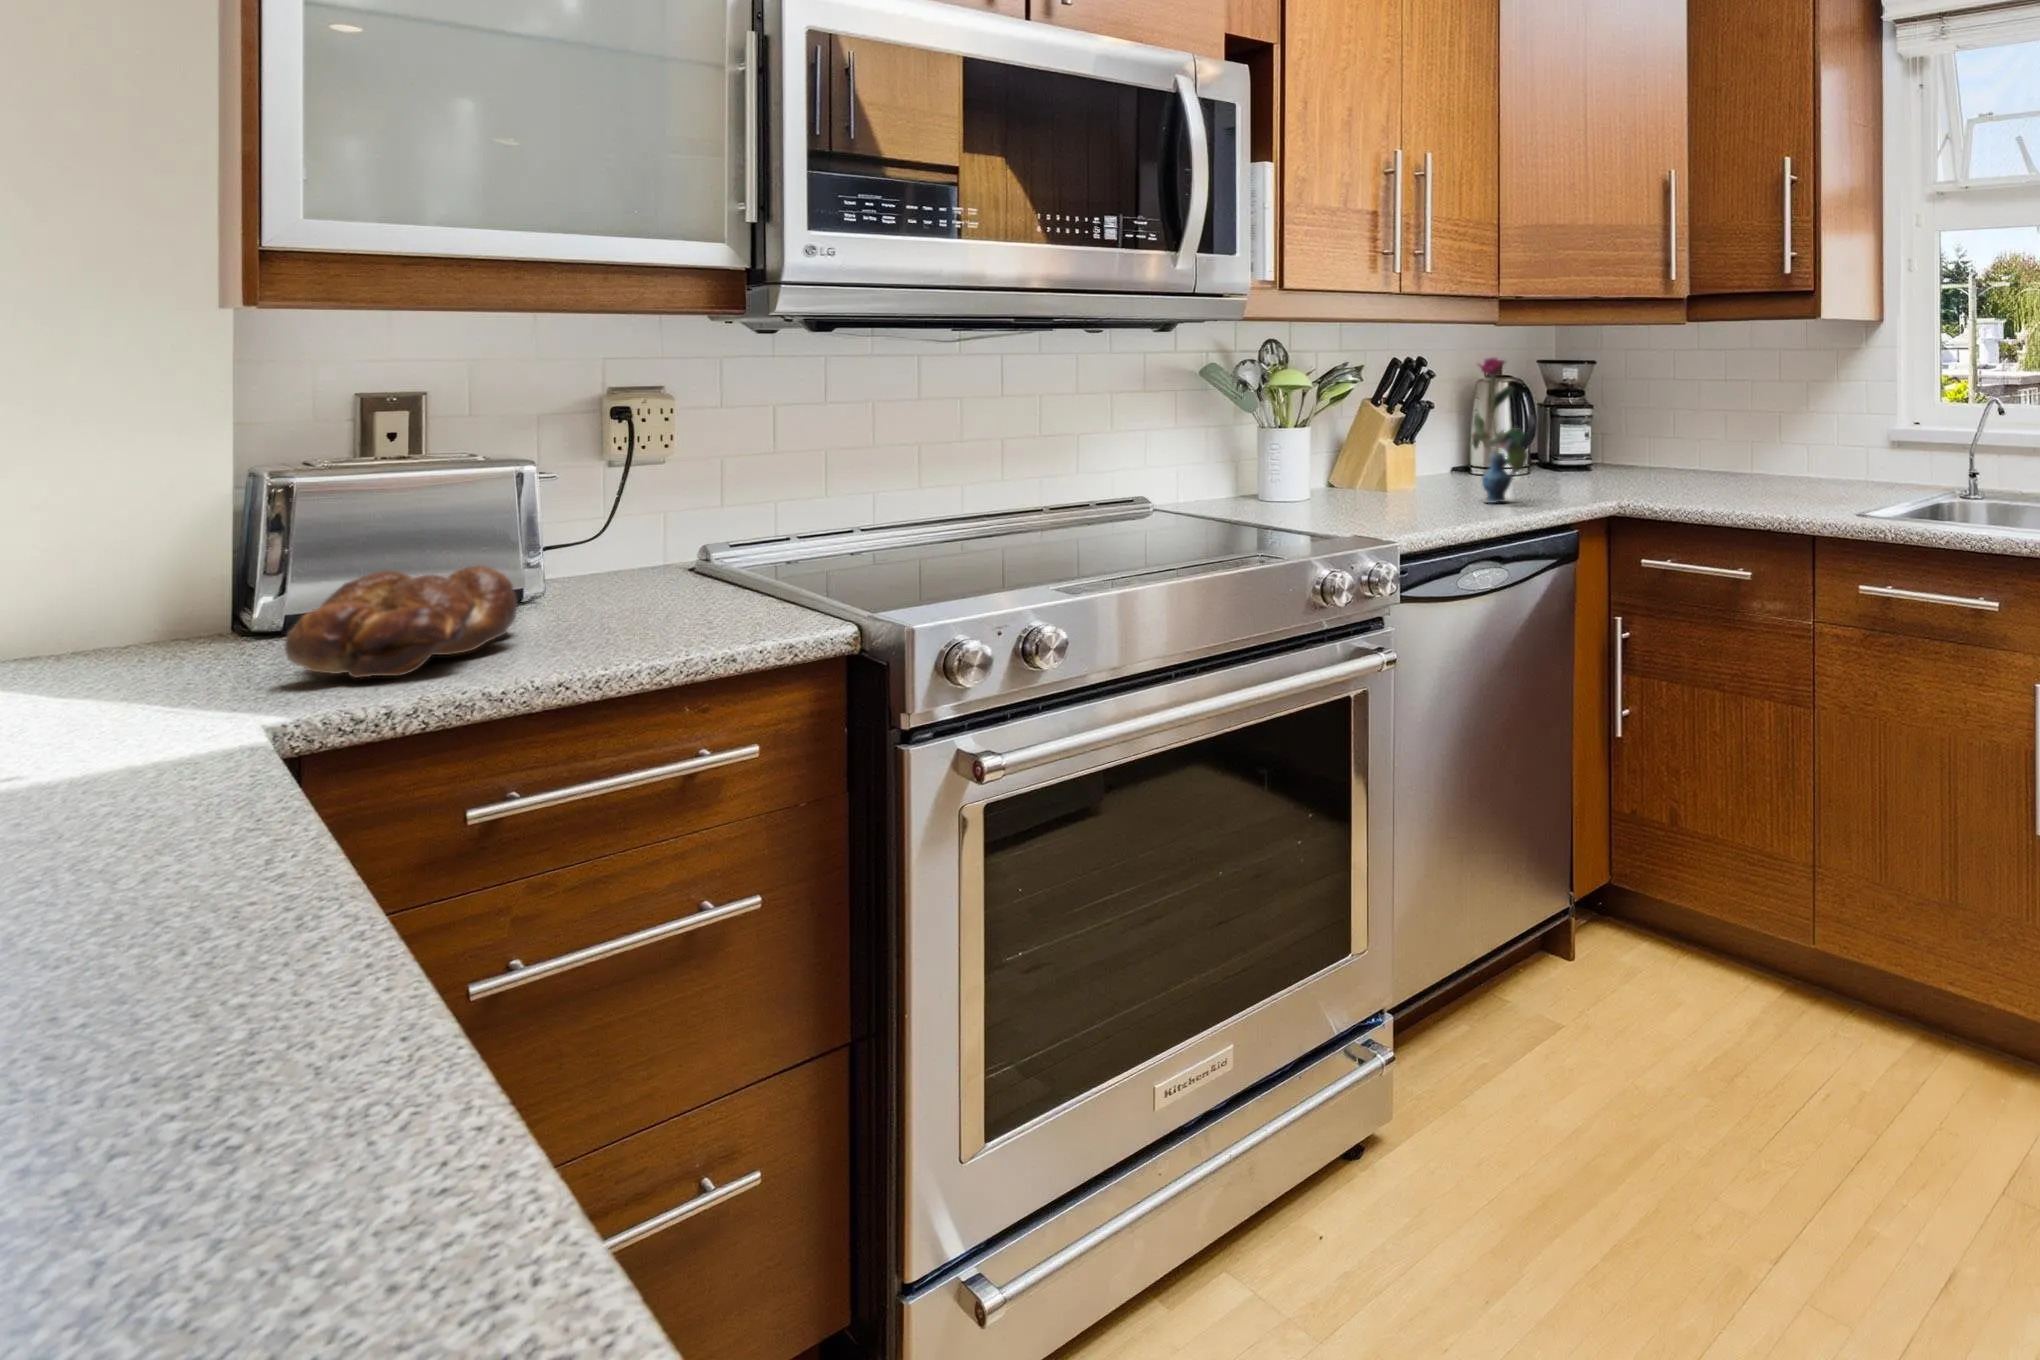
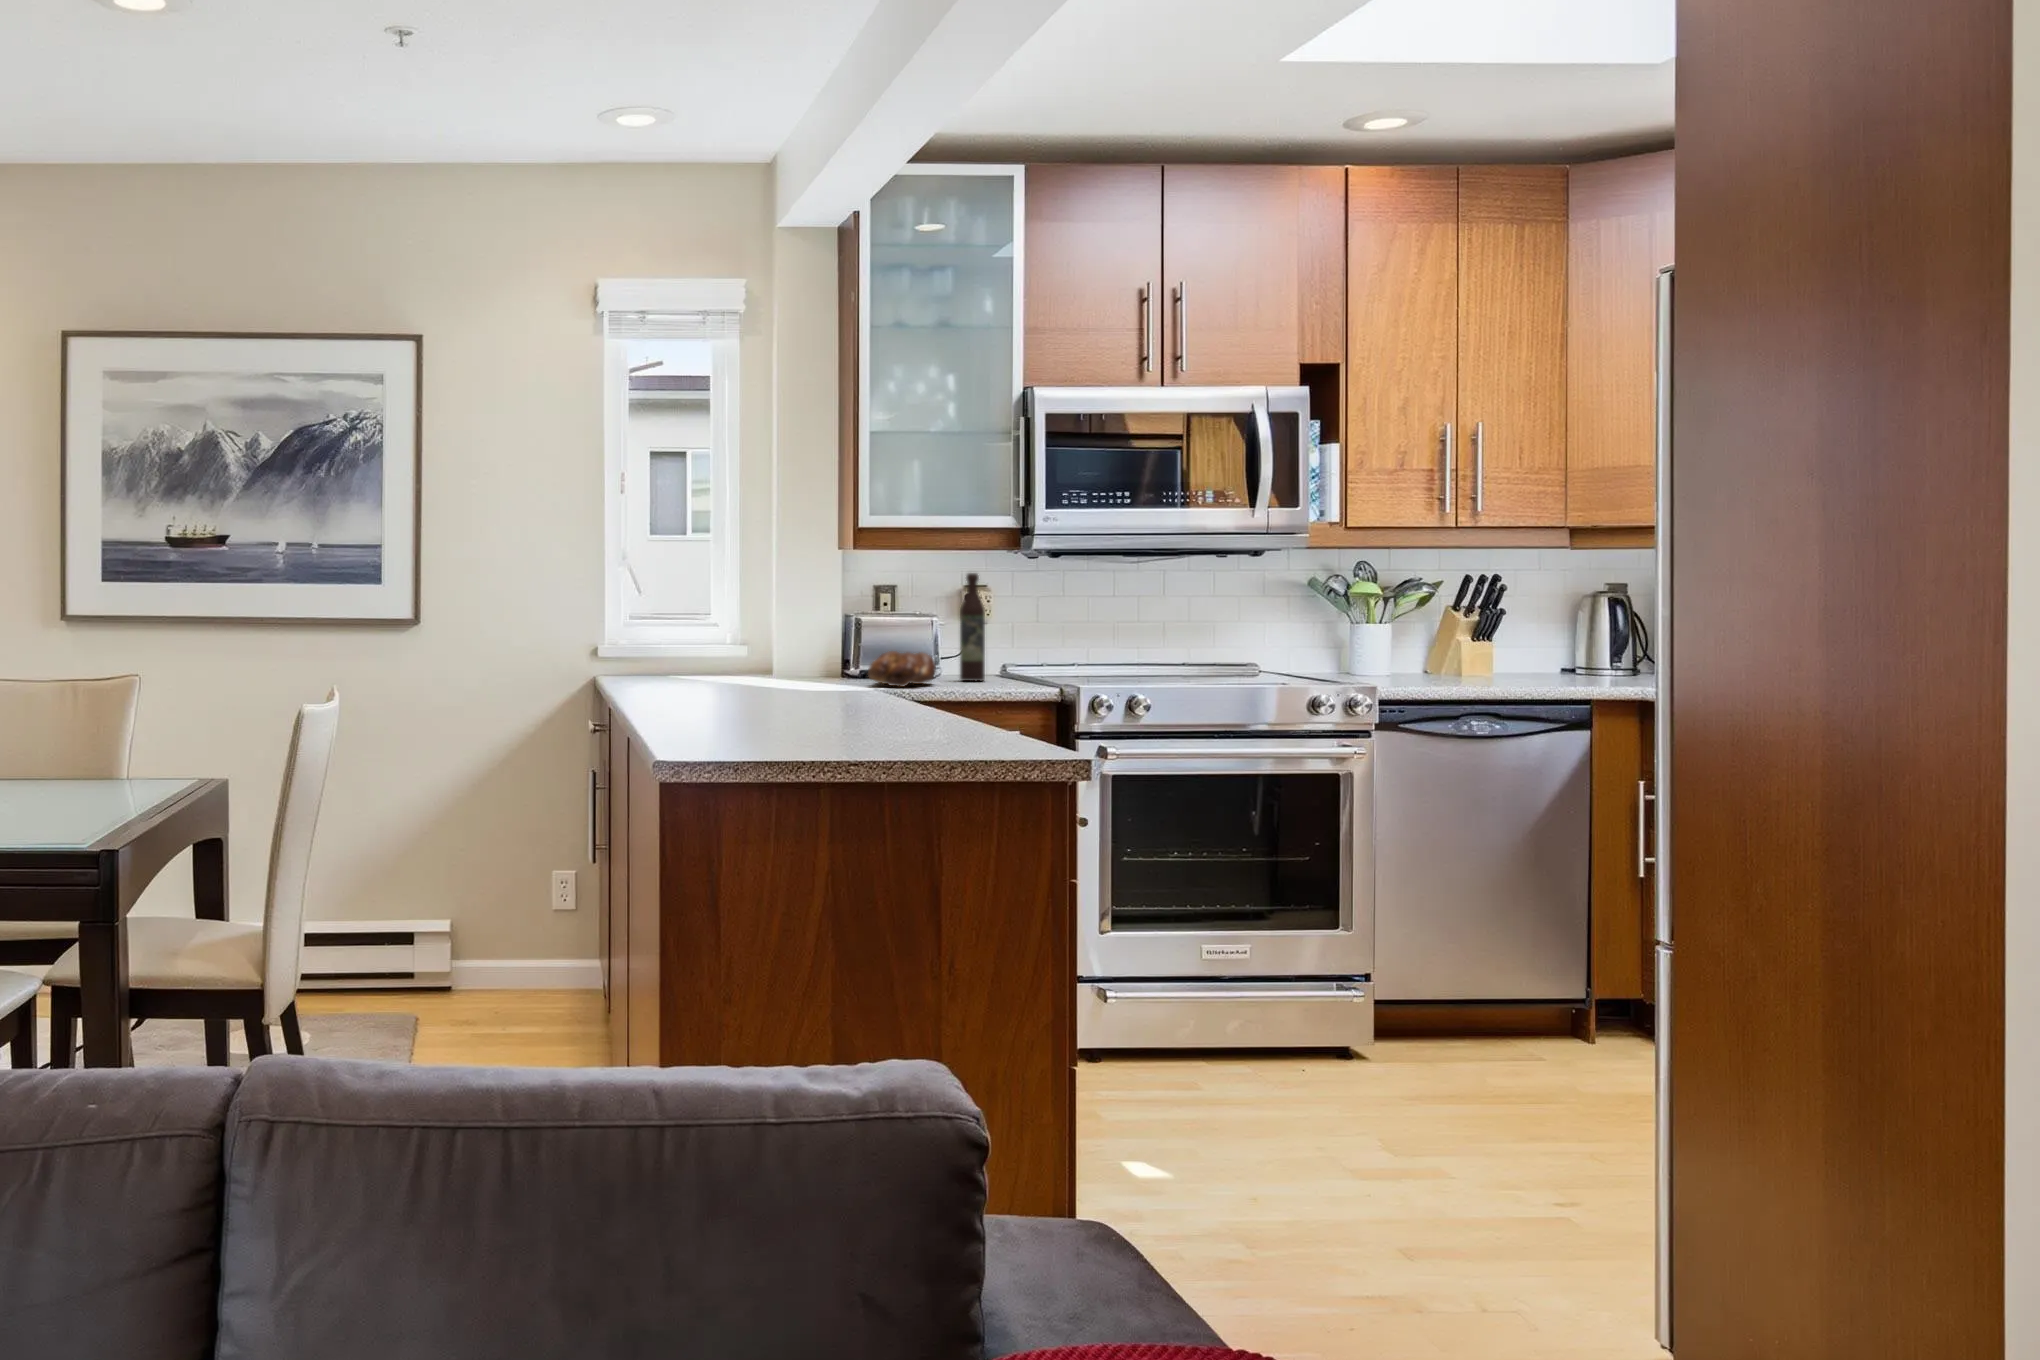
vase: present [1472,357,1527,503] -> none [1522,572,1562,682]
wine bottle: none [593,365,657,606] -> present [960,573,985,681]

